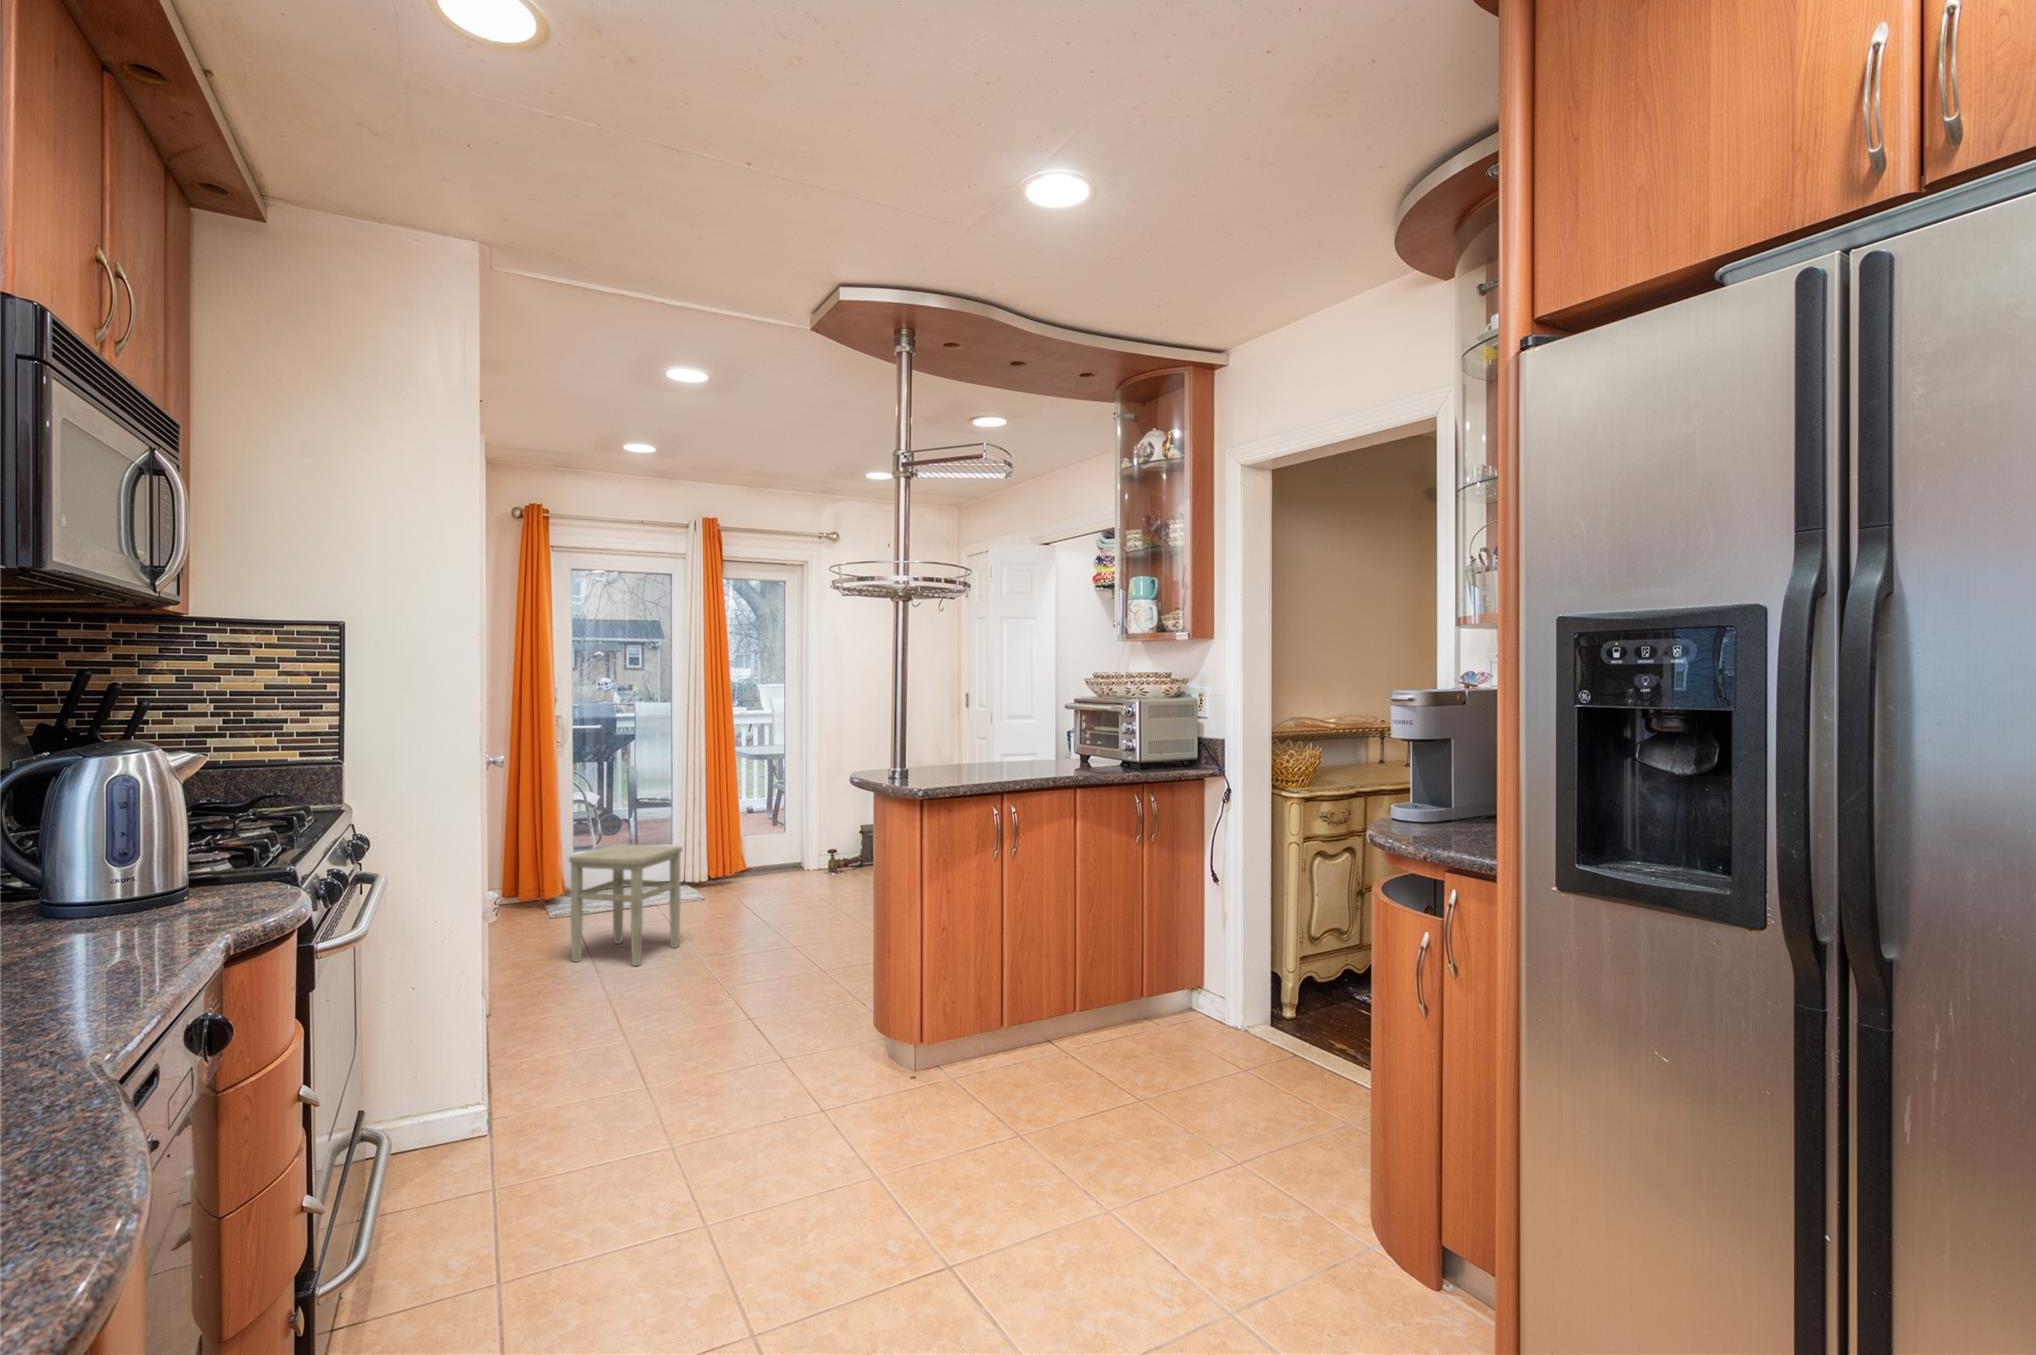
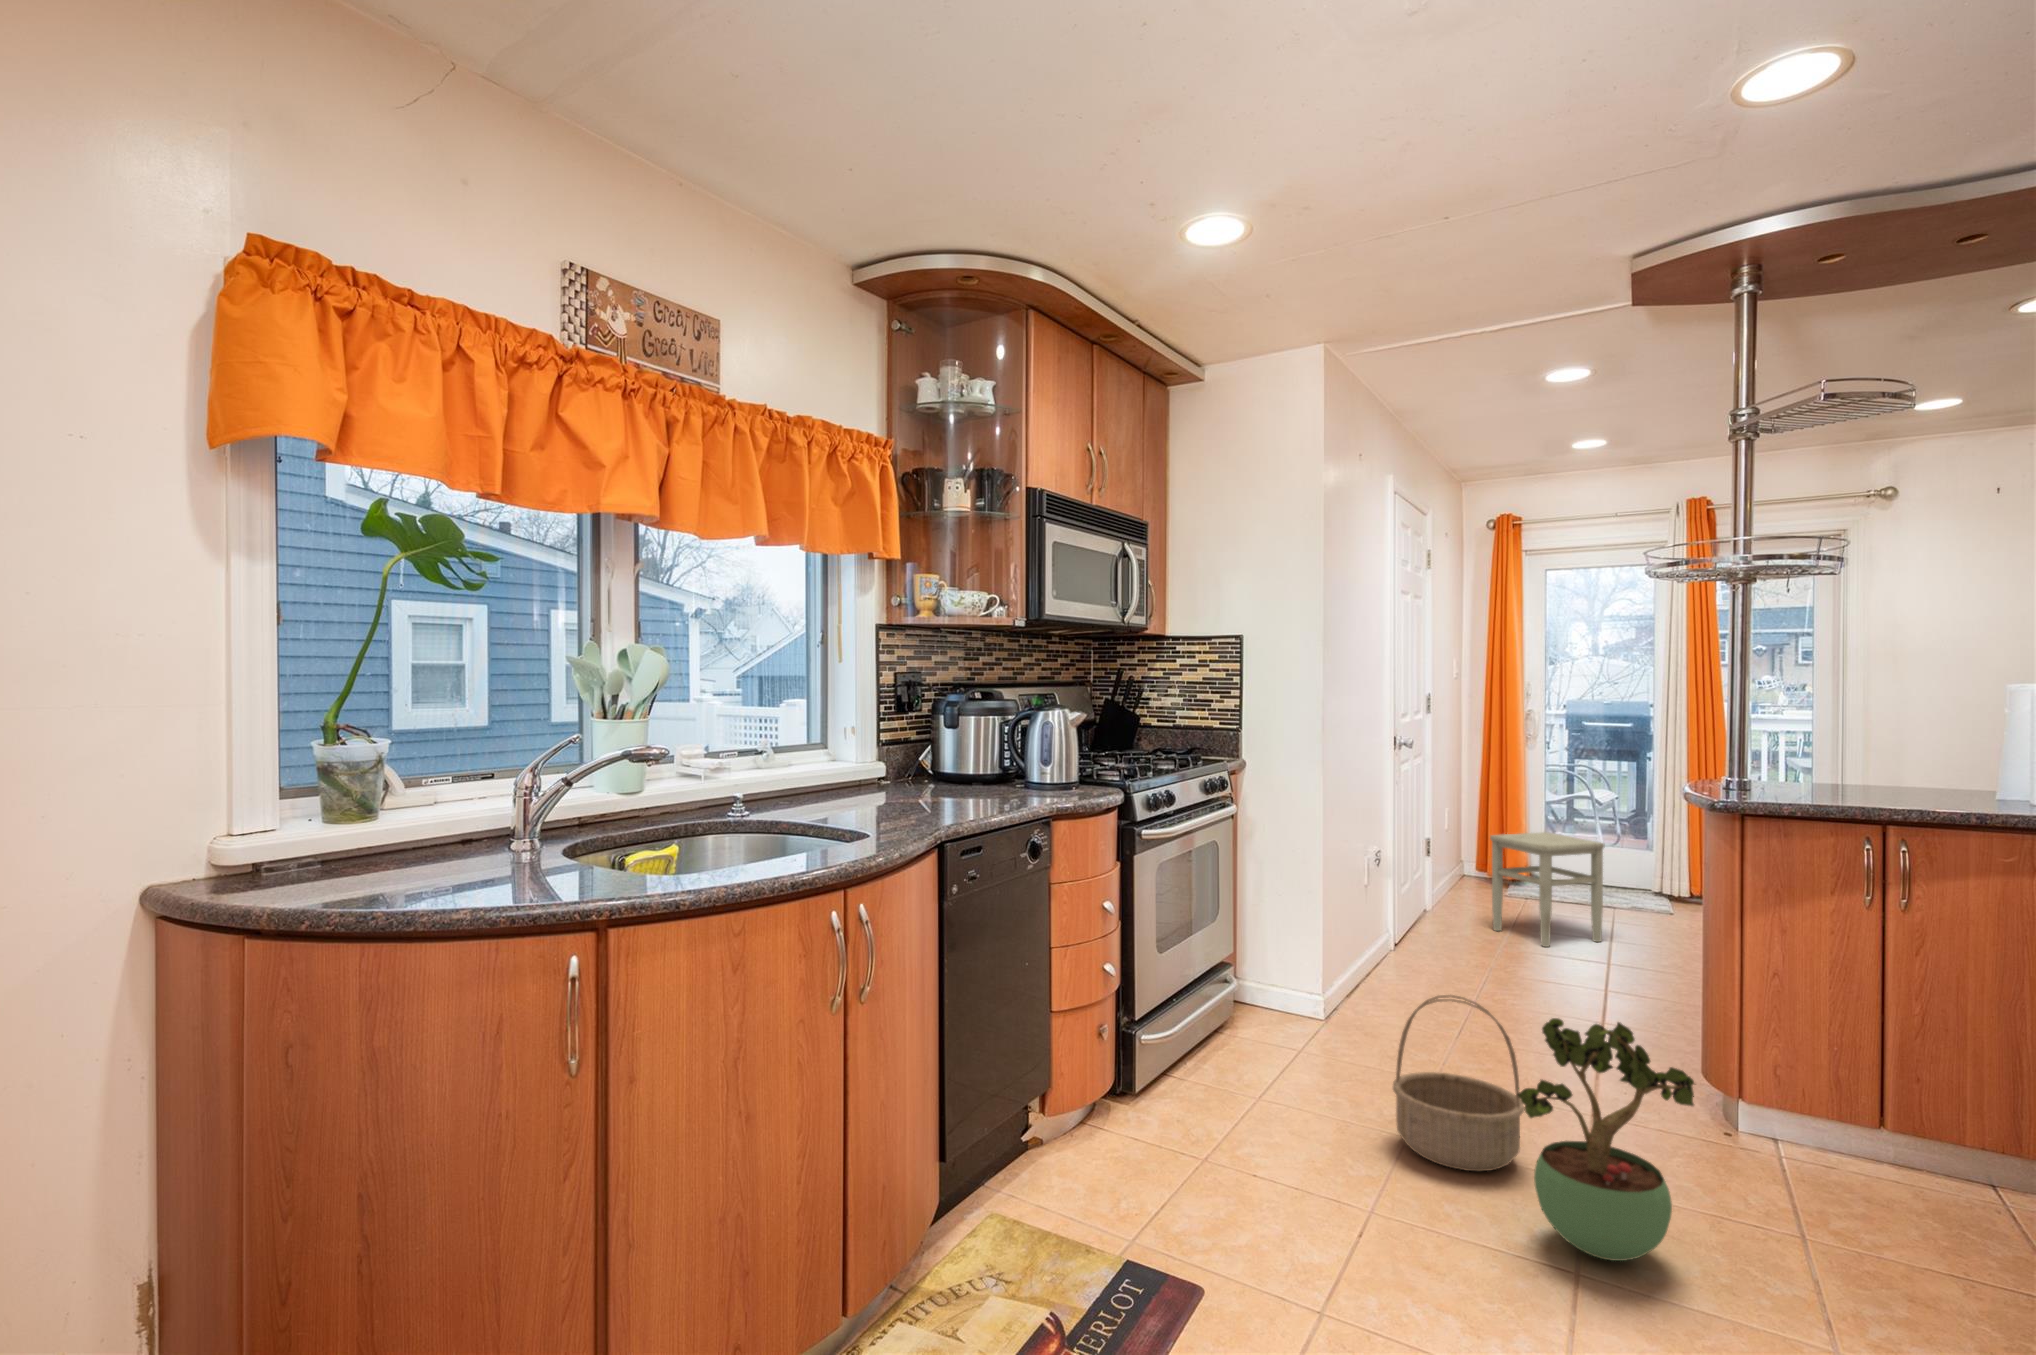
potted plant: none [904,1033,1058,1284] -> present [1517,1018,1694,1261]
basket: none [701,1057,846,1268] -> present [1393,995,1524,1171]

